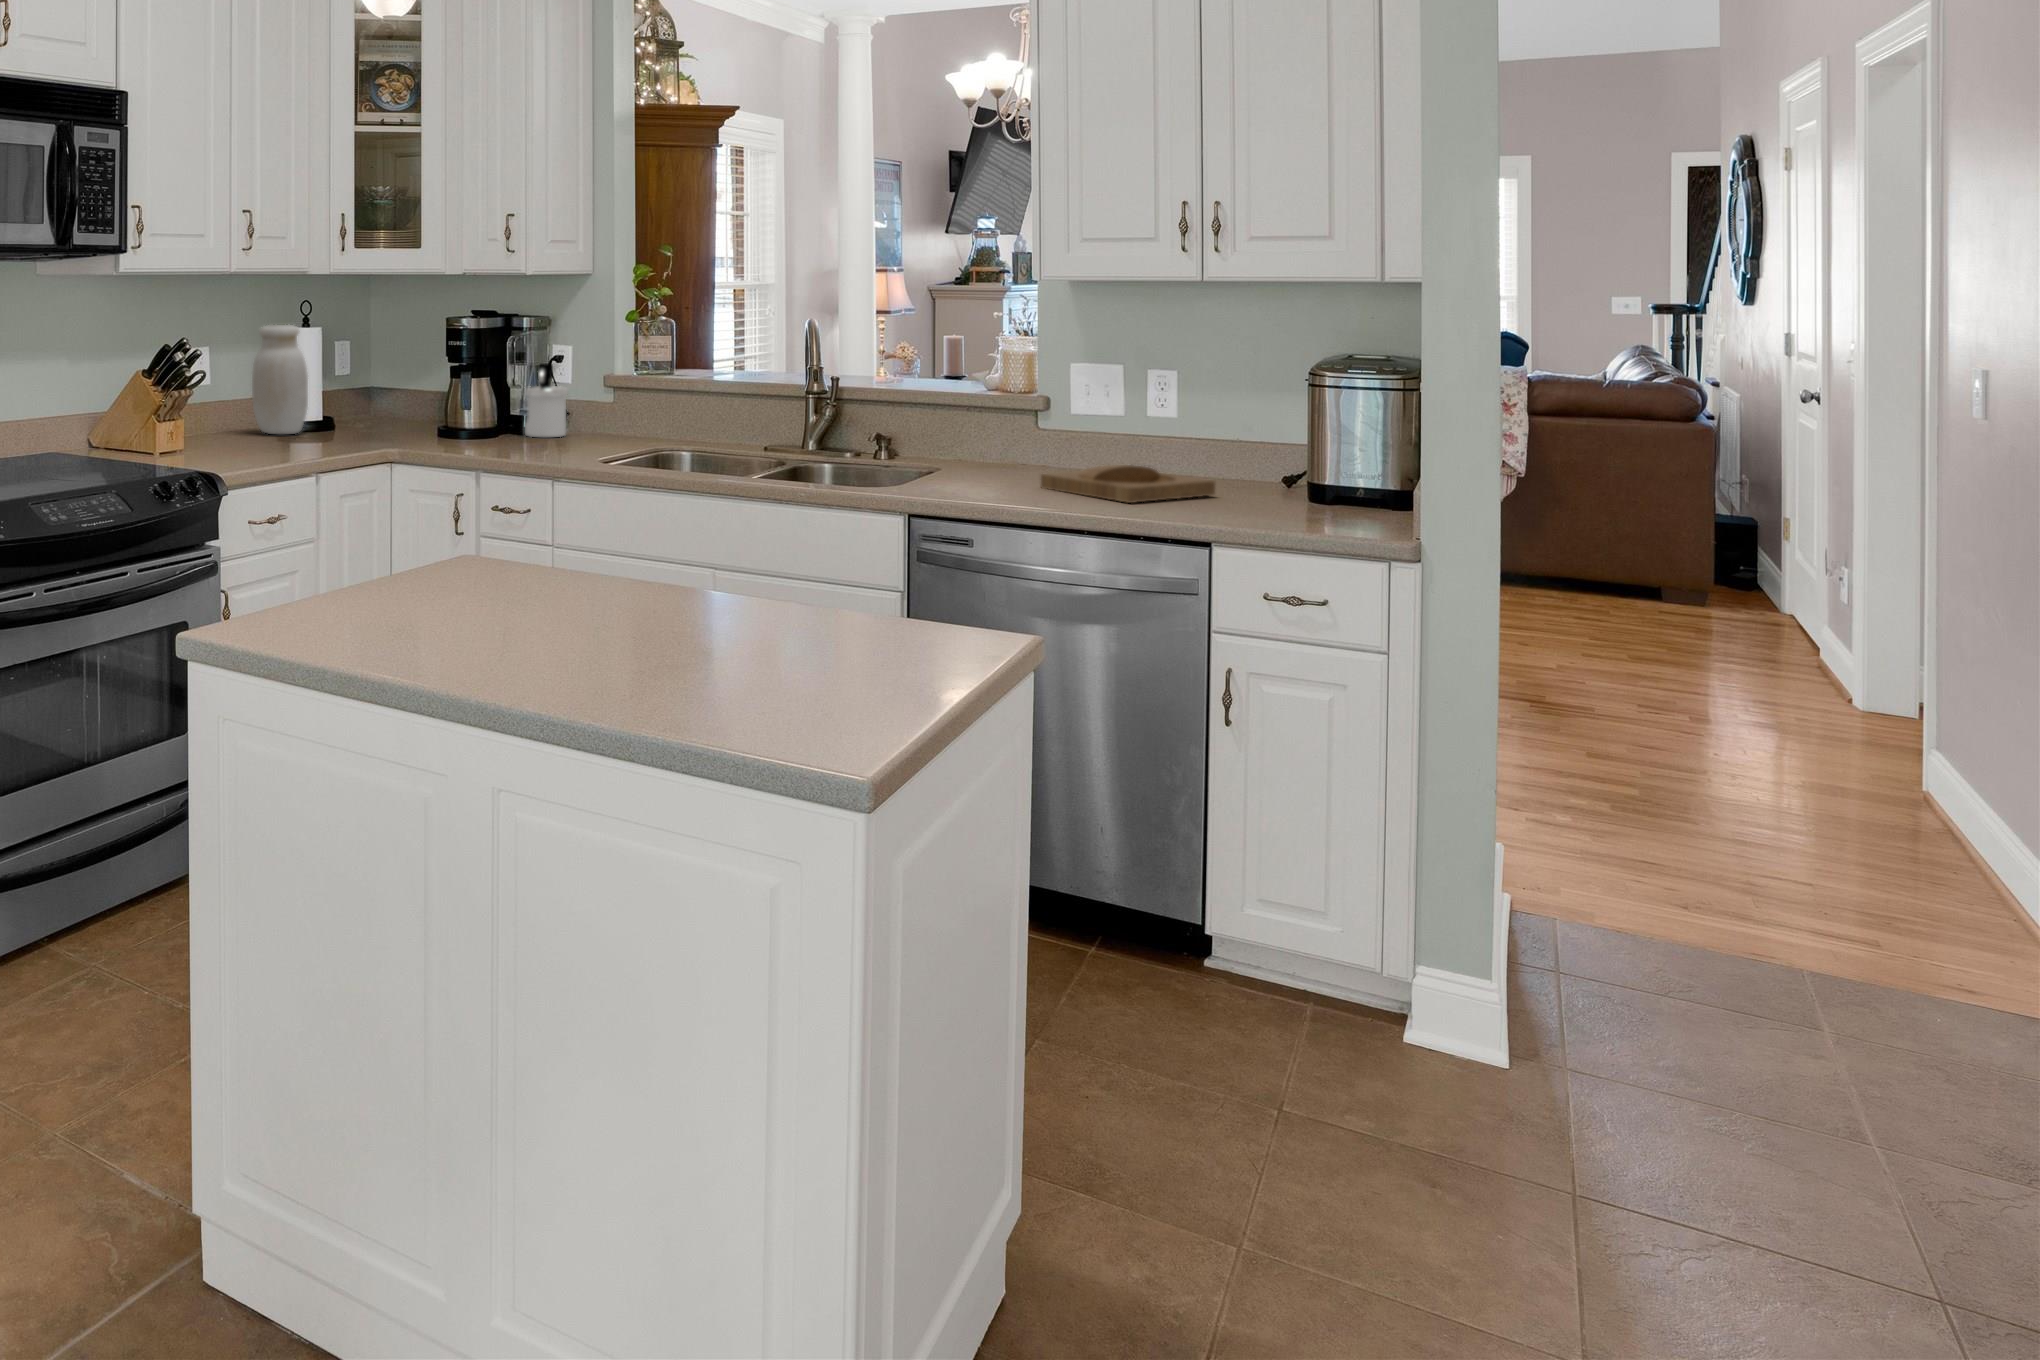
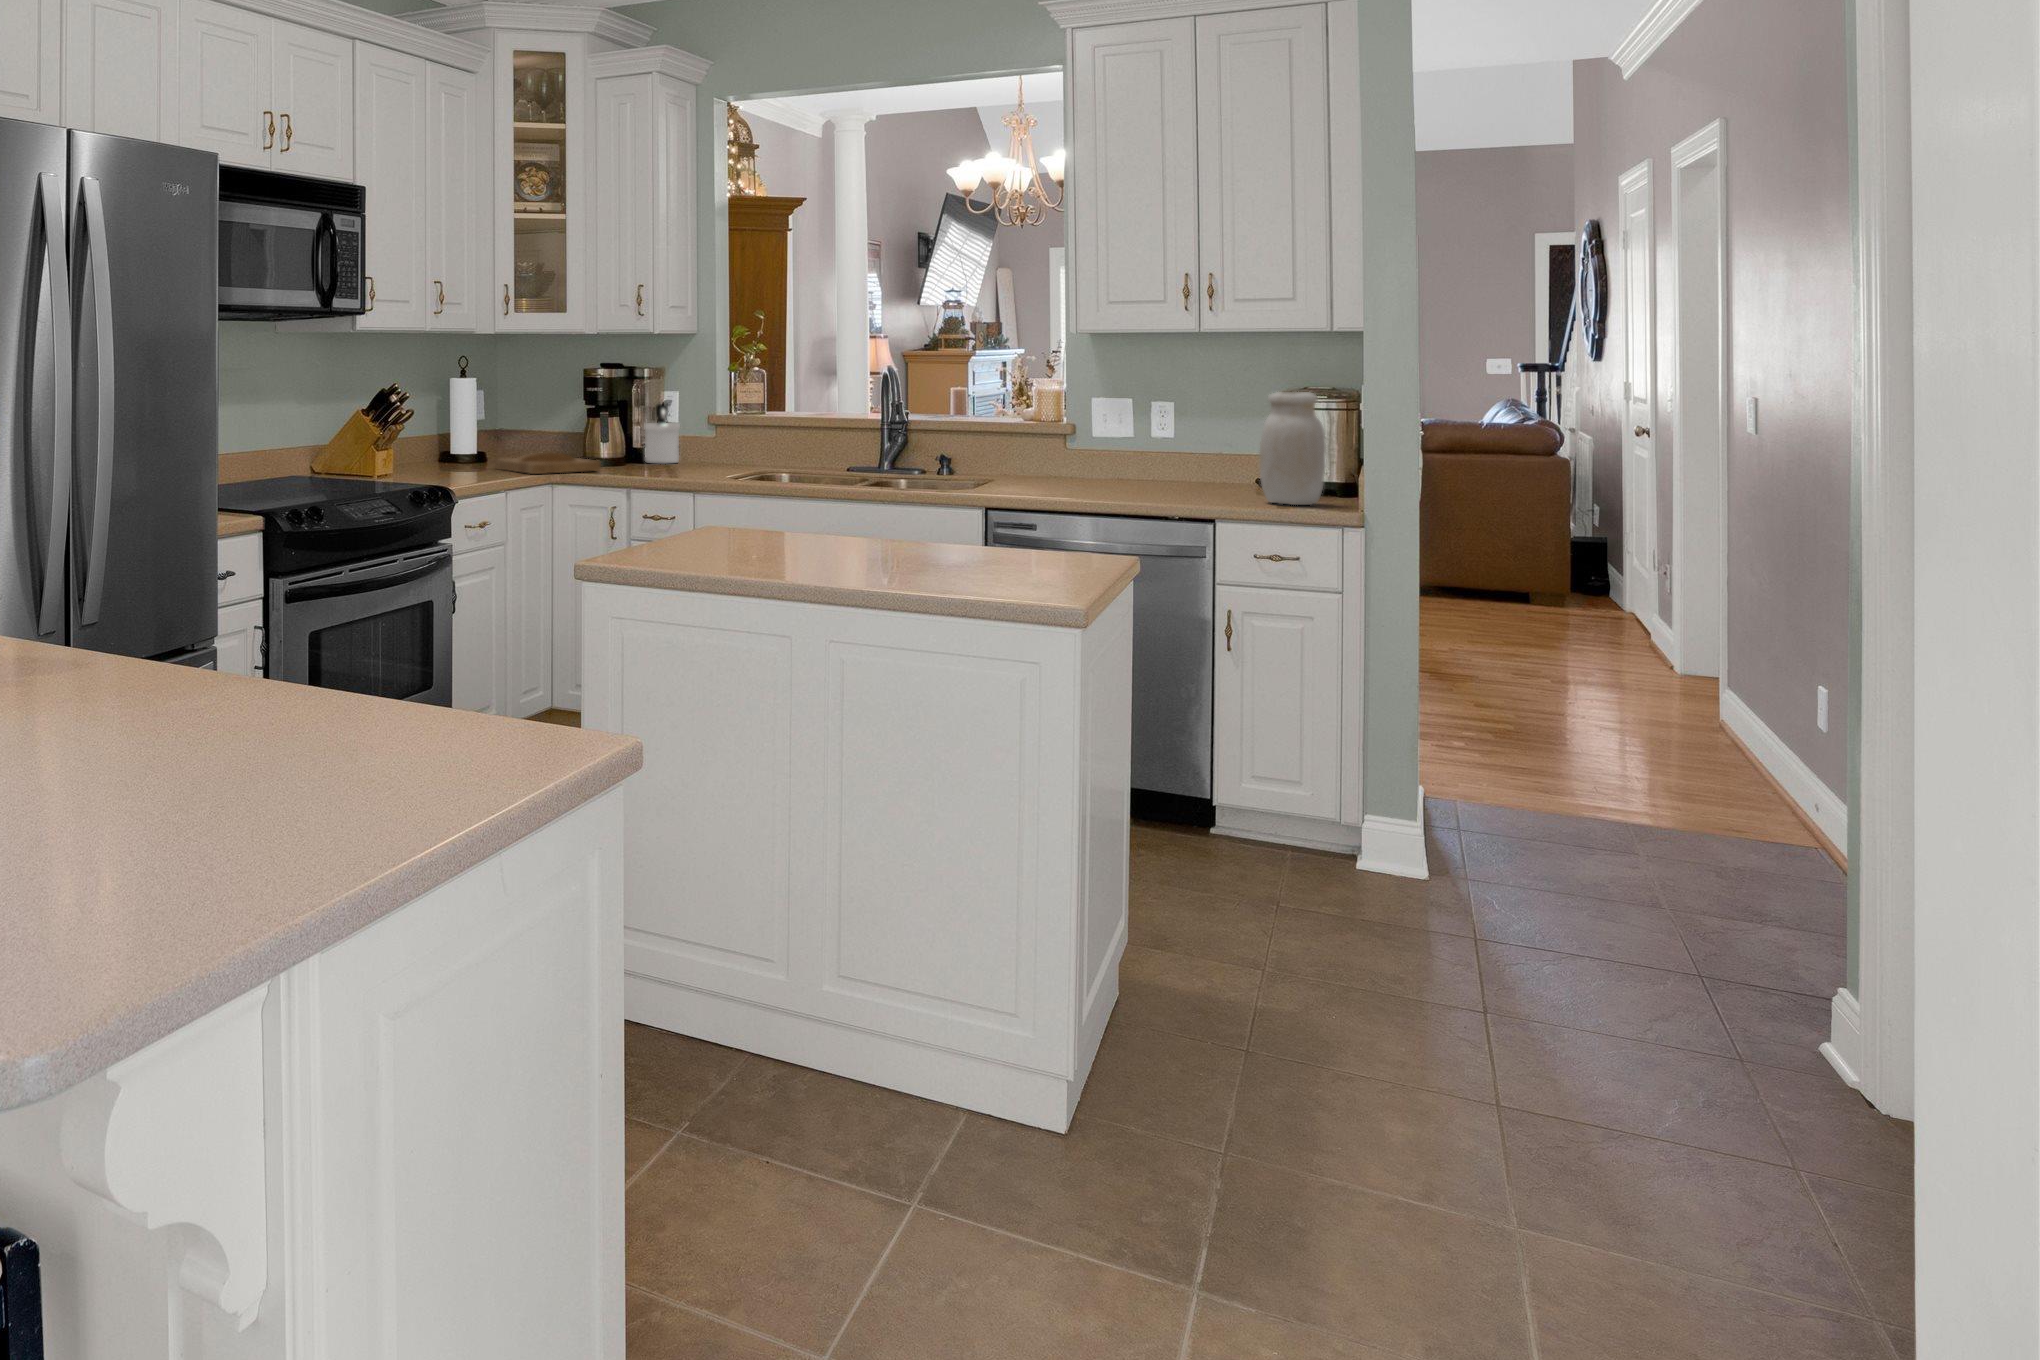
jar: present [252,325,308,434] -> present [1259,392,1326,505]
tray: present [1041,465,1215,503] -> present [495,452,601,474]

